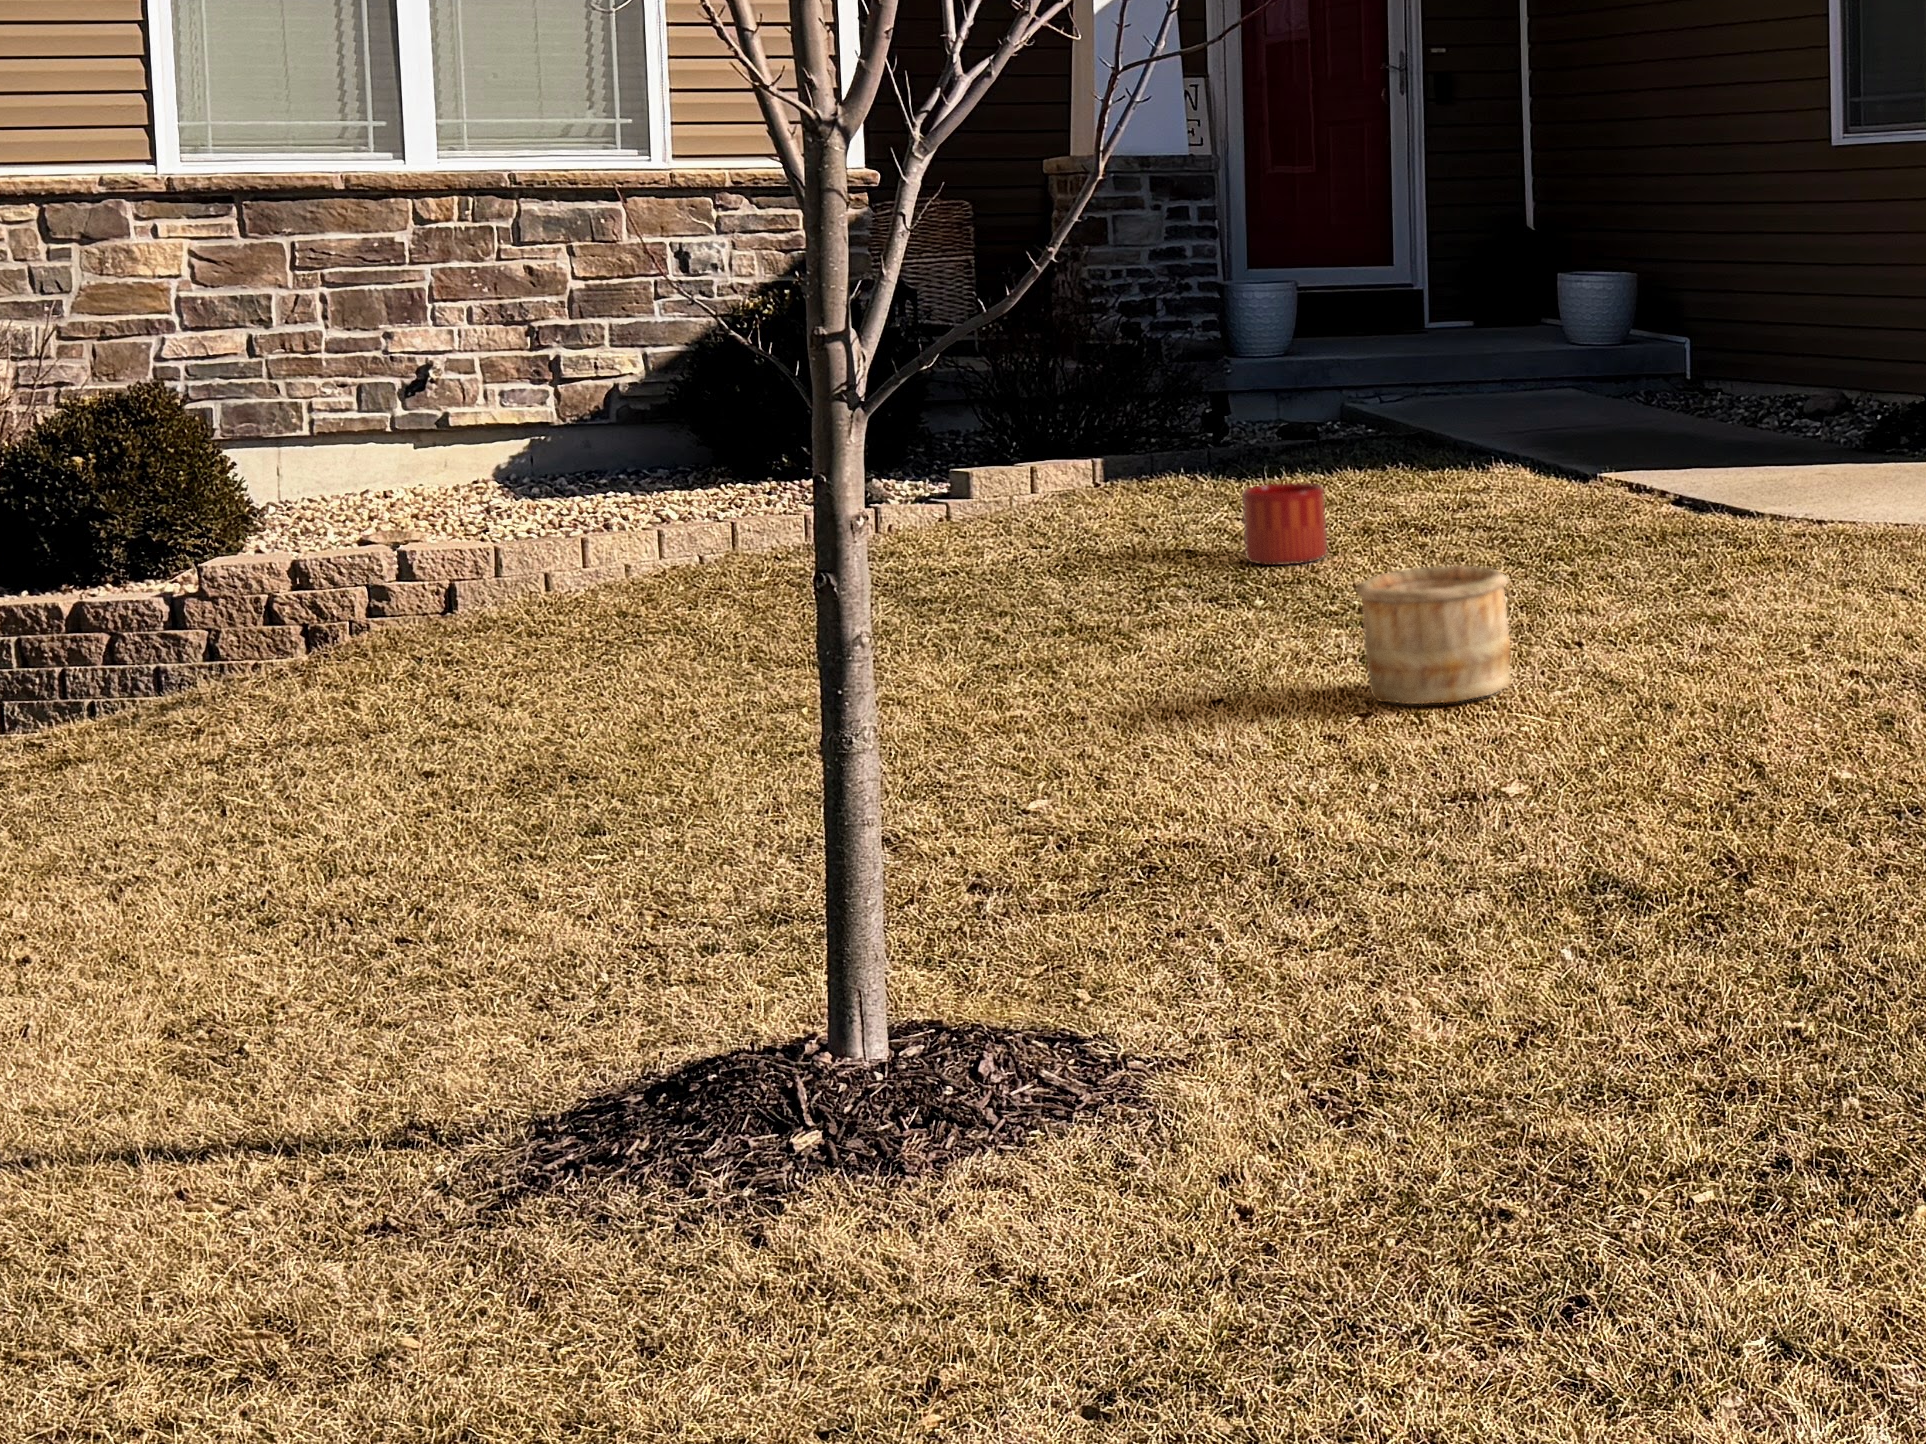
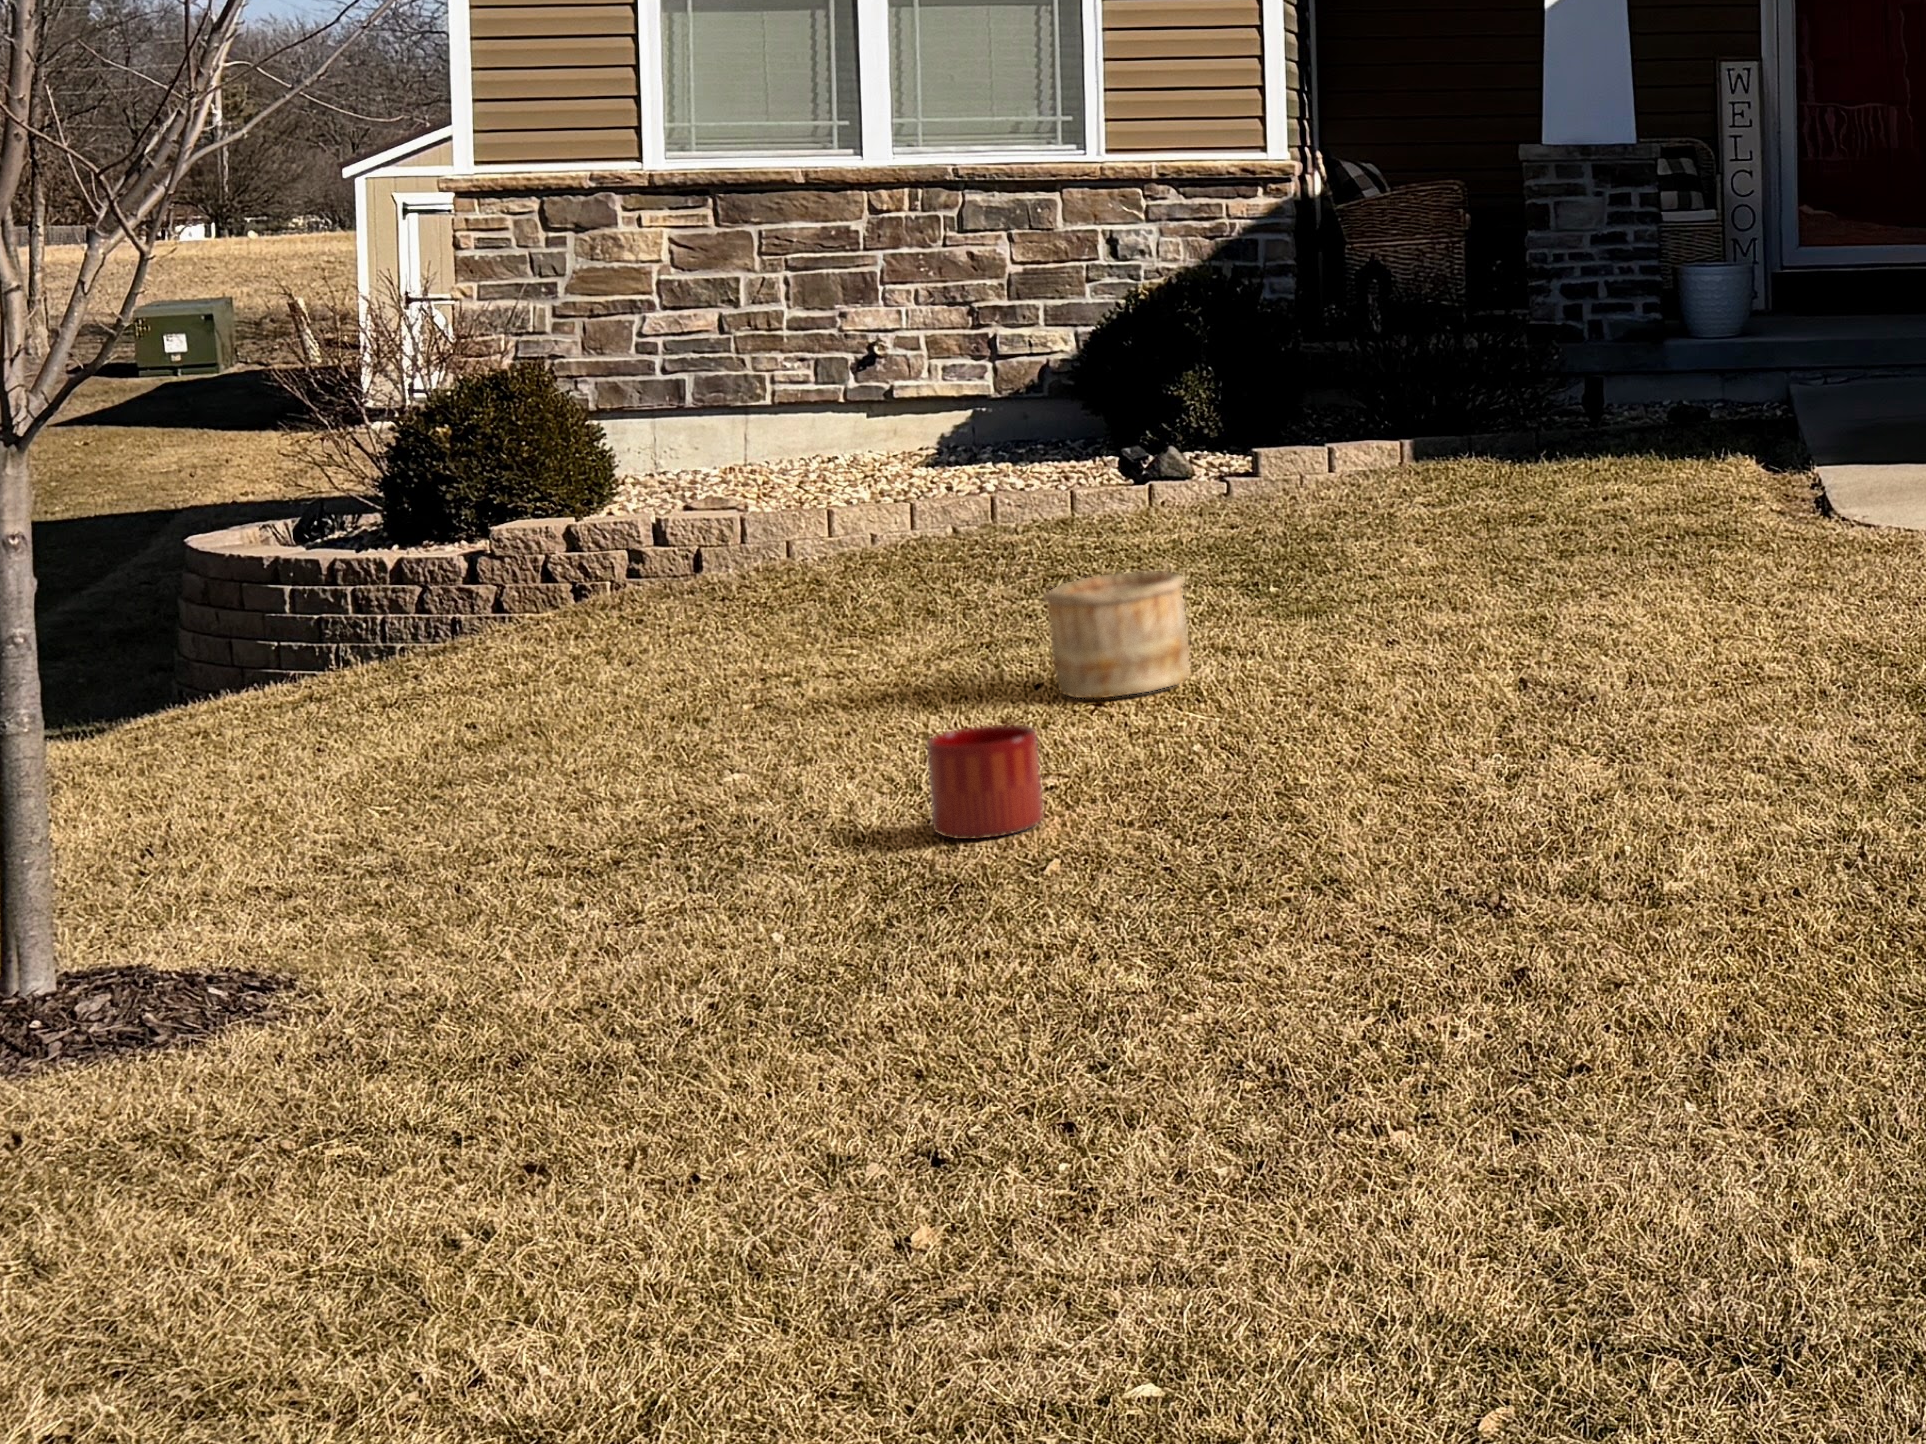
planter: present [1242,483,1327,565] -> present [927,725,1044,839]

